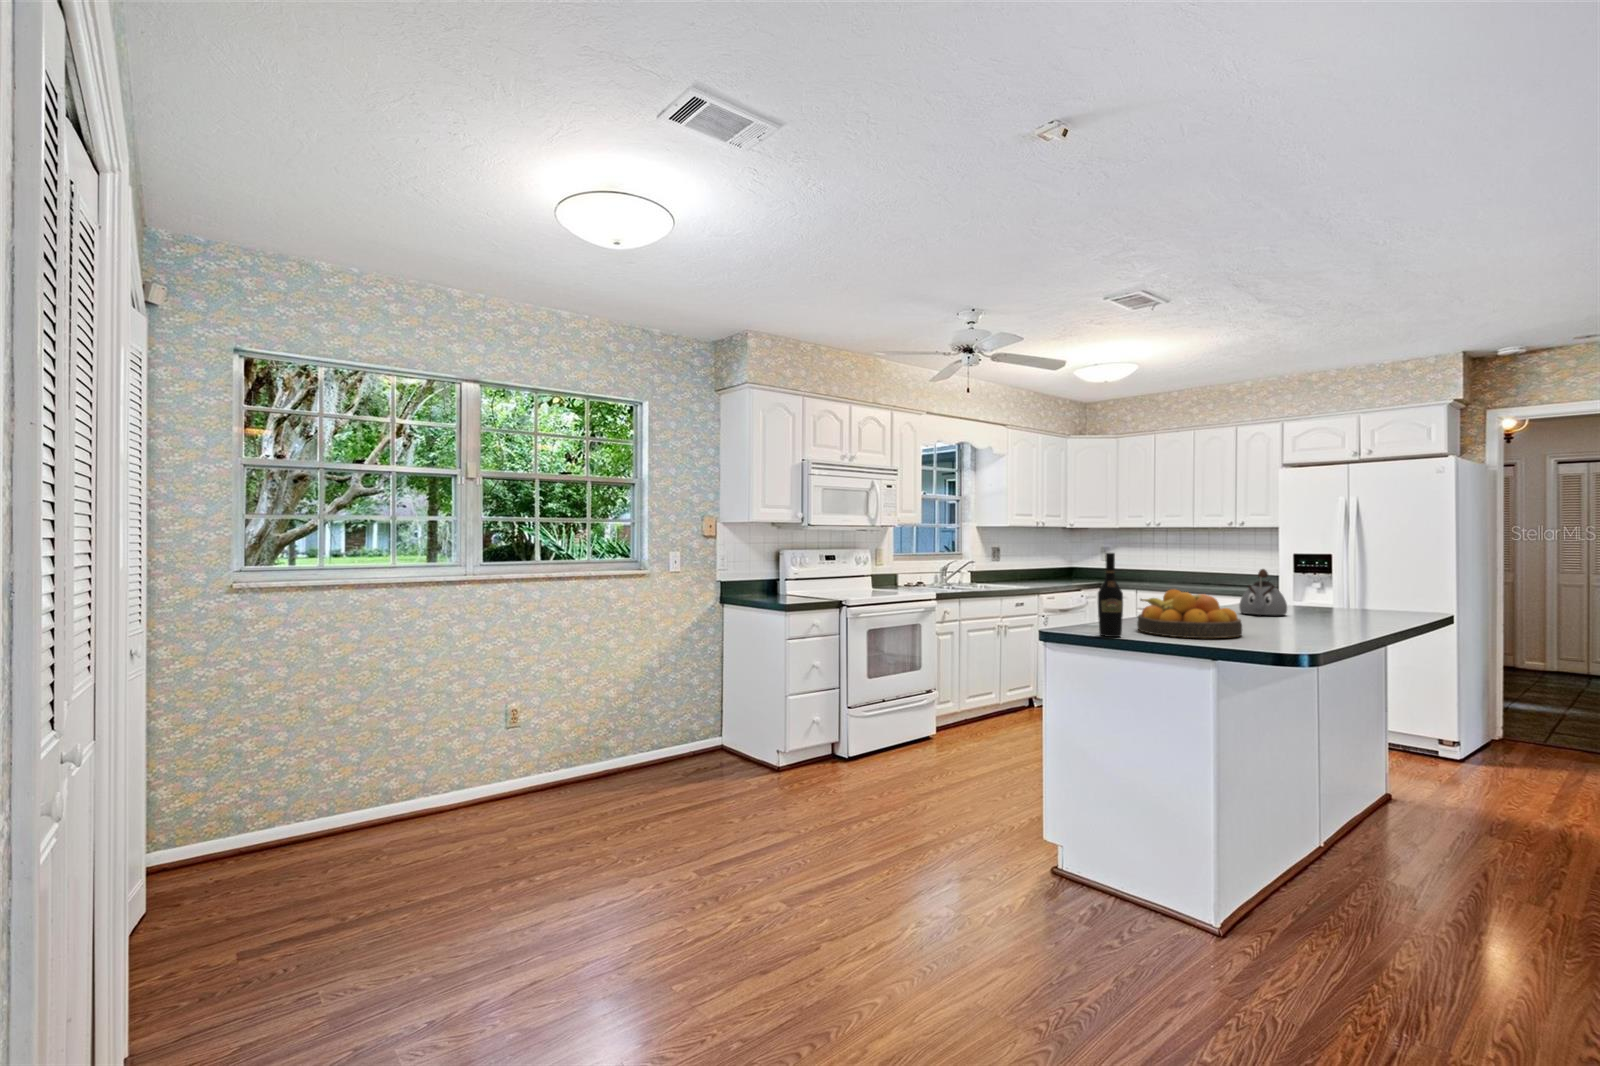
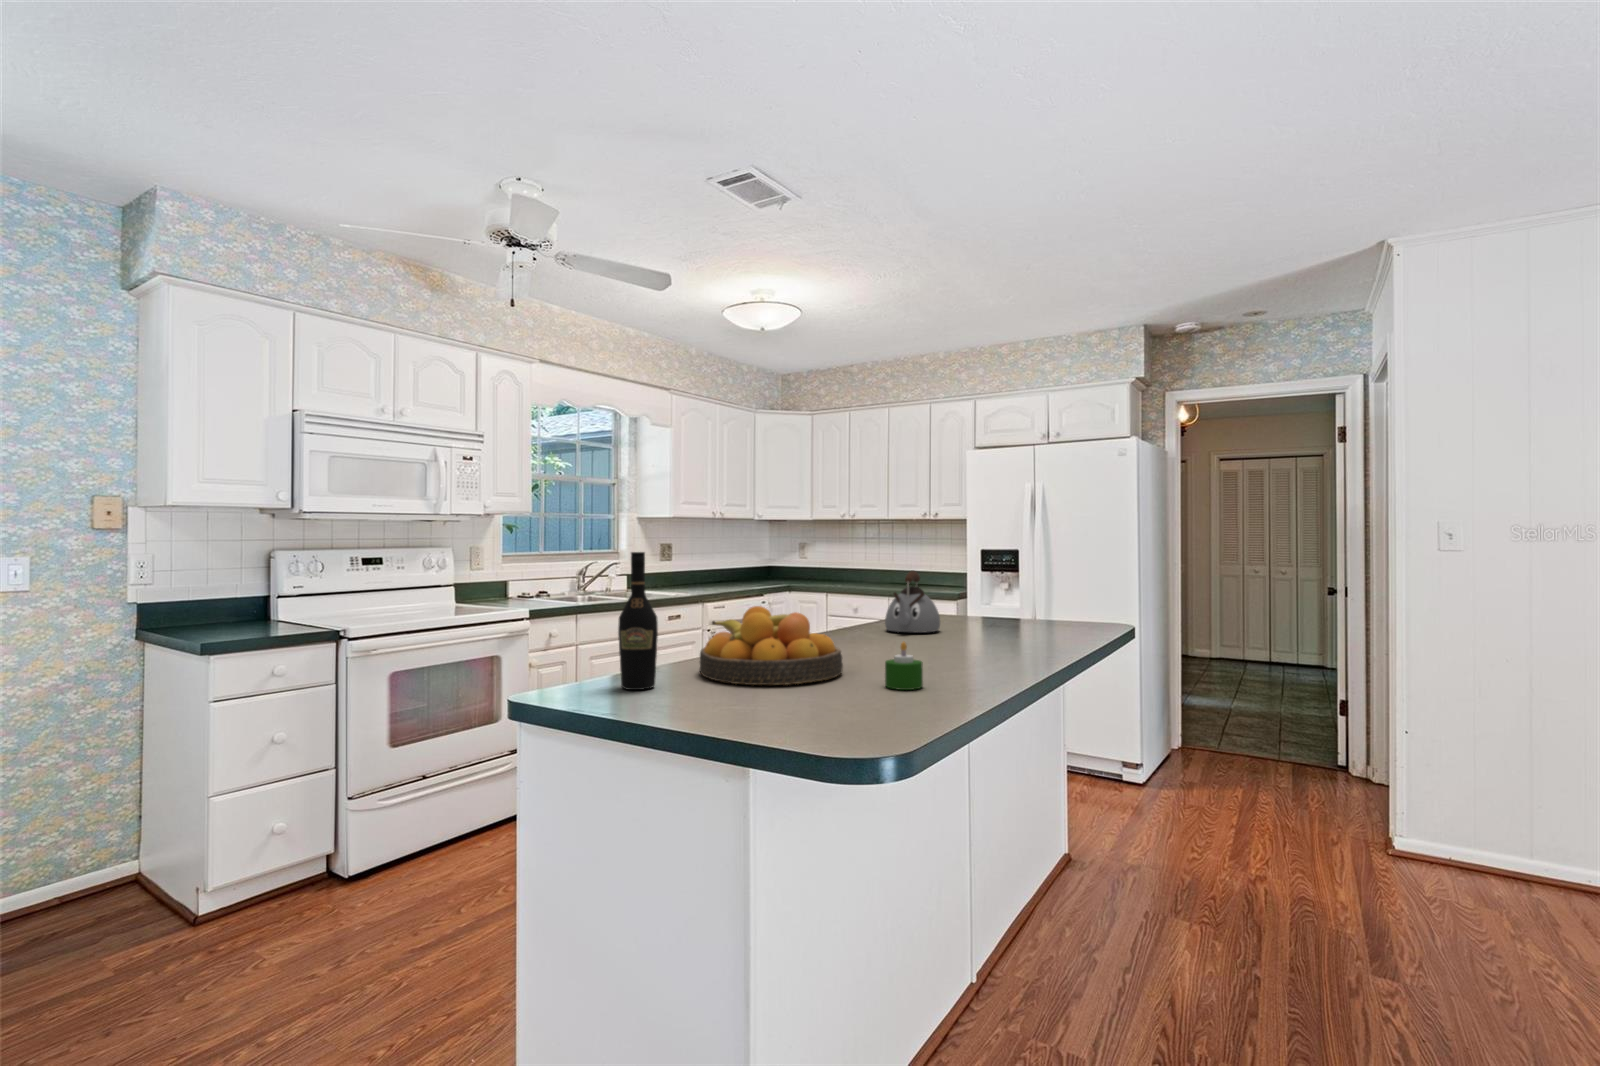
candle: none [1282,613,1311,644] -> present [885,642,923,690]

